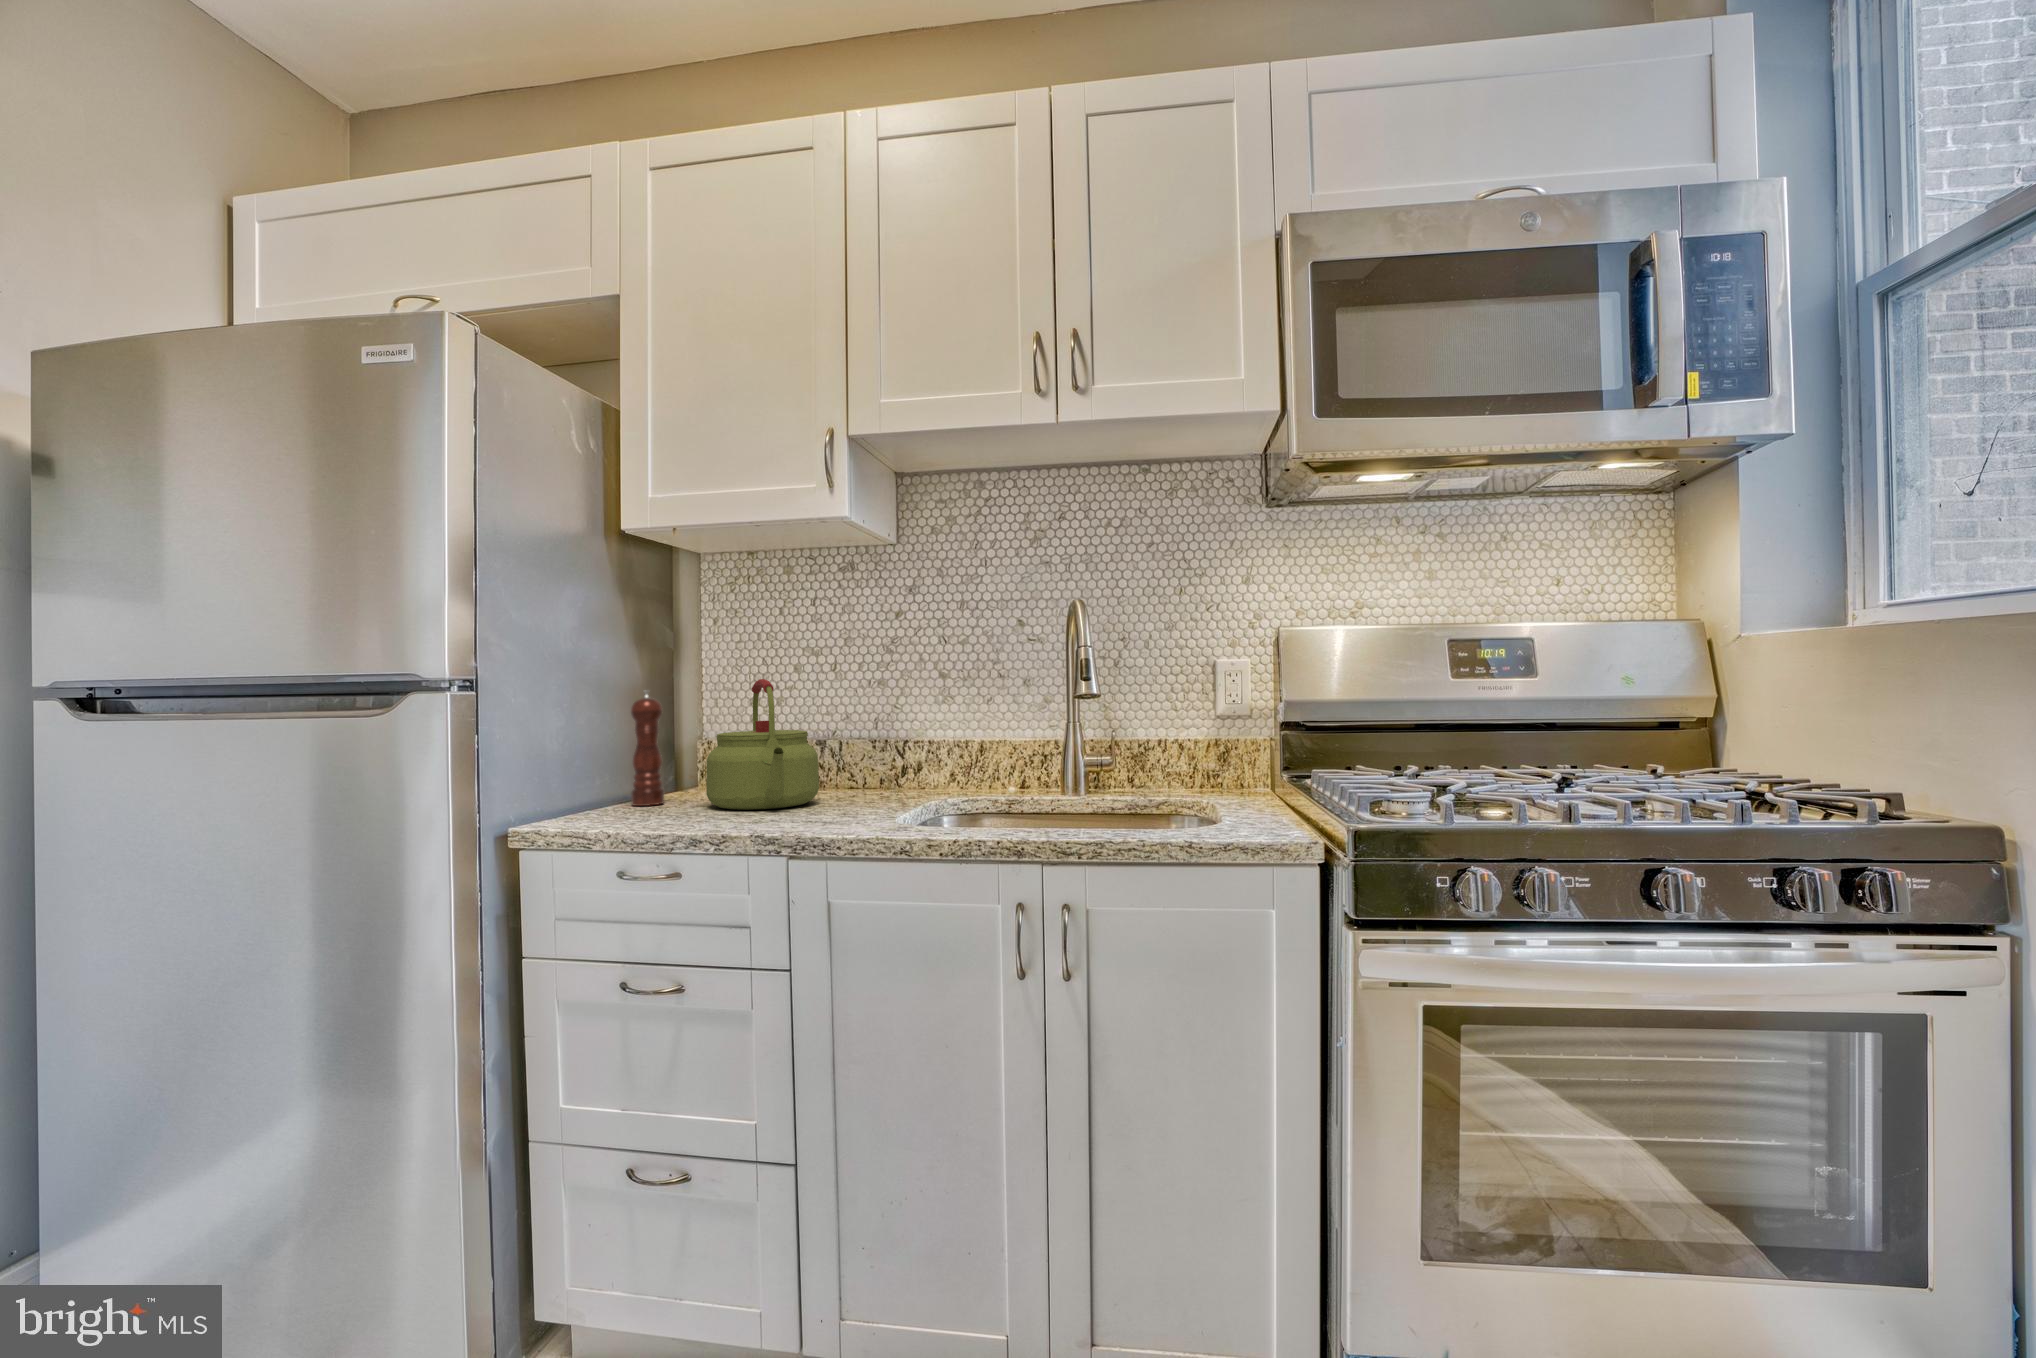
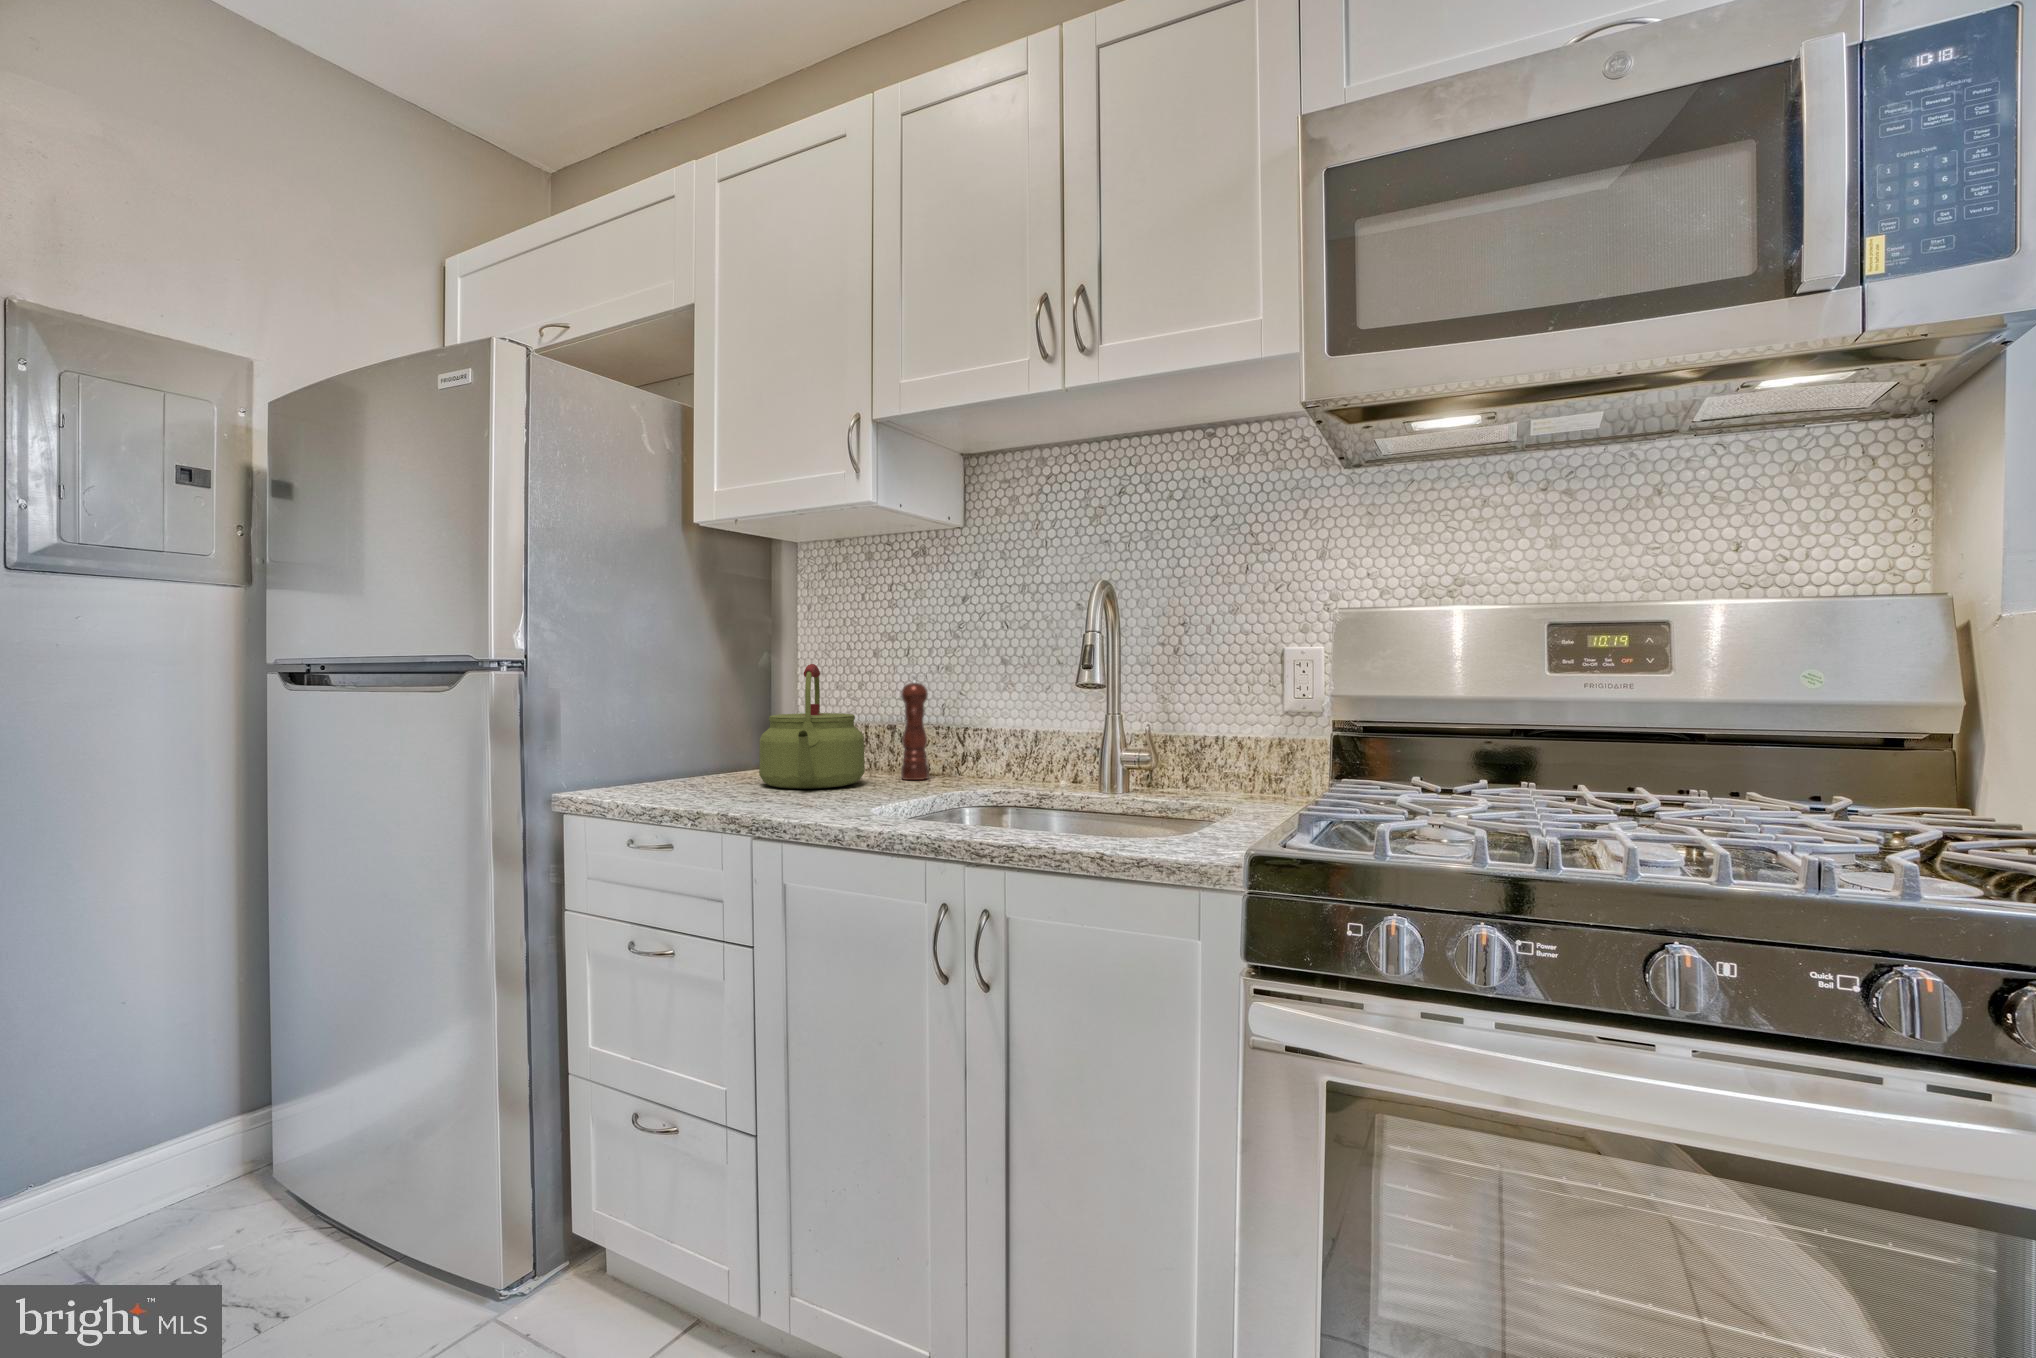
pepper mill: present [631,690,664,806] -> present [901,675,929,780]

